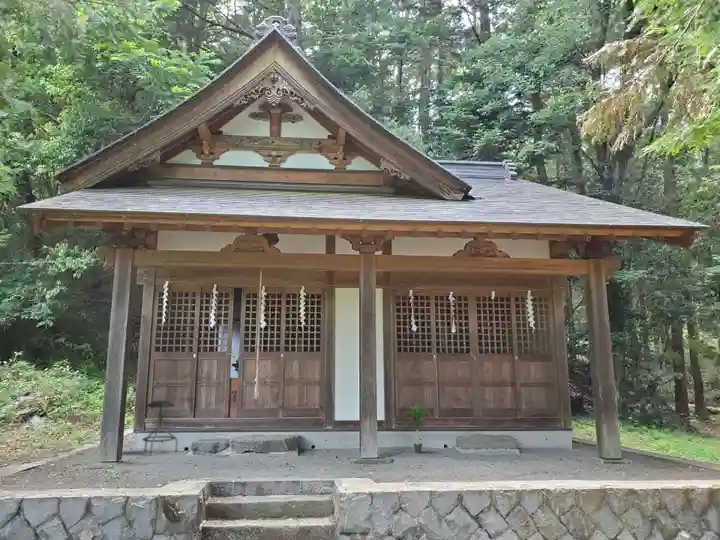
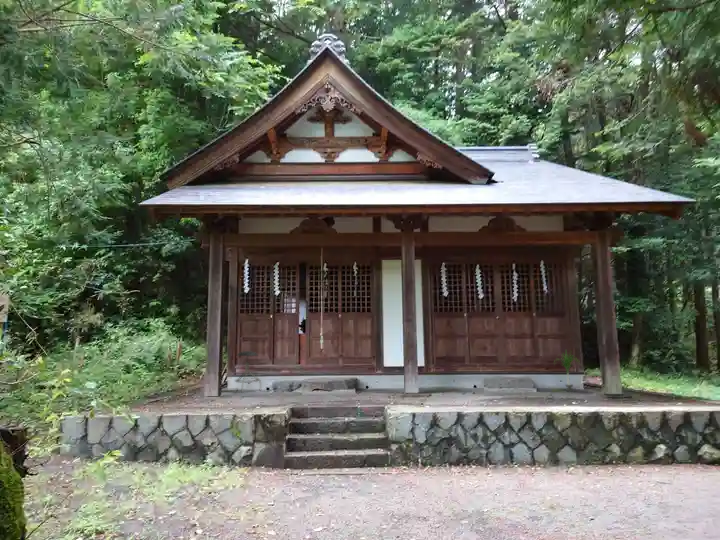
potted plant: present [408,404,425,453] -> present [562,354,574,392]

